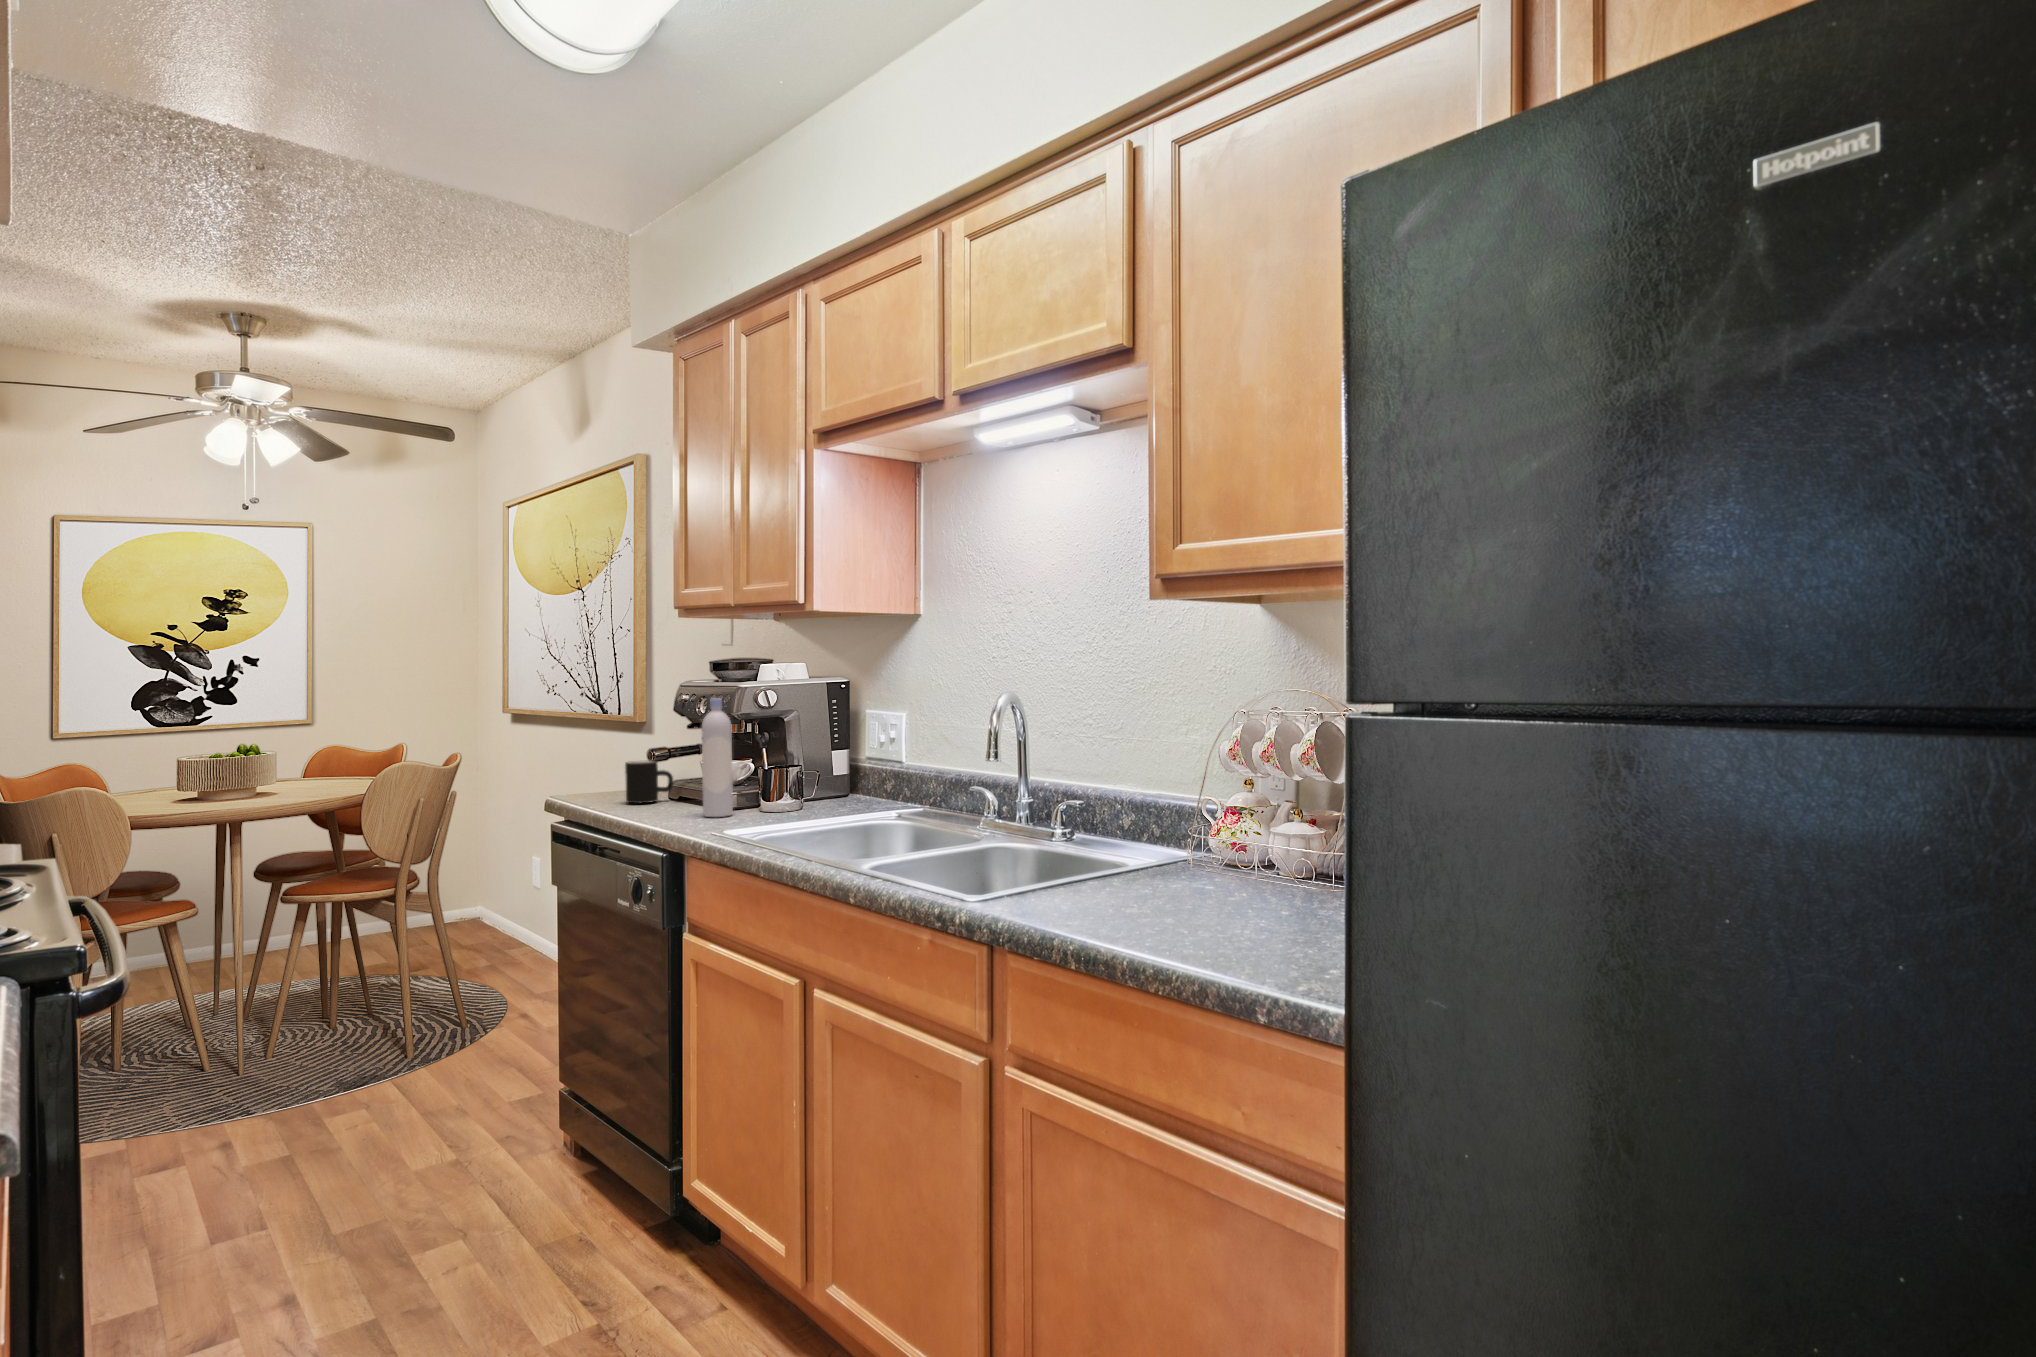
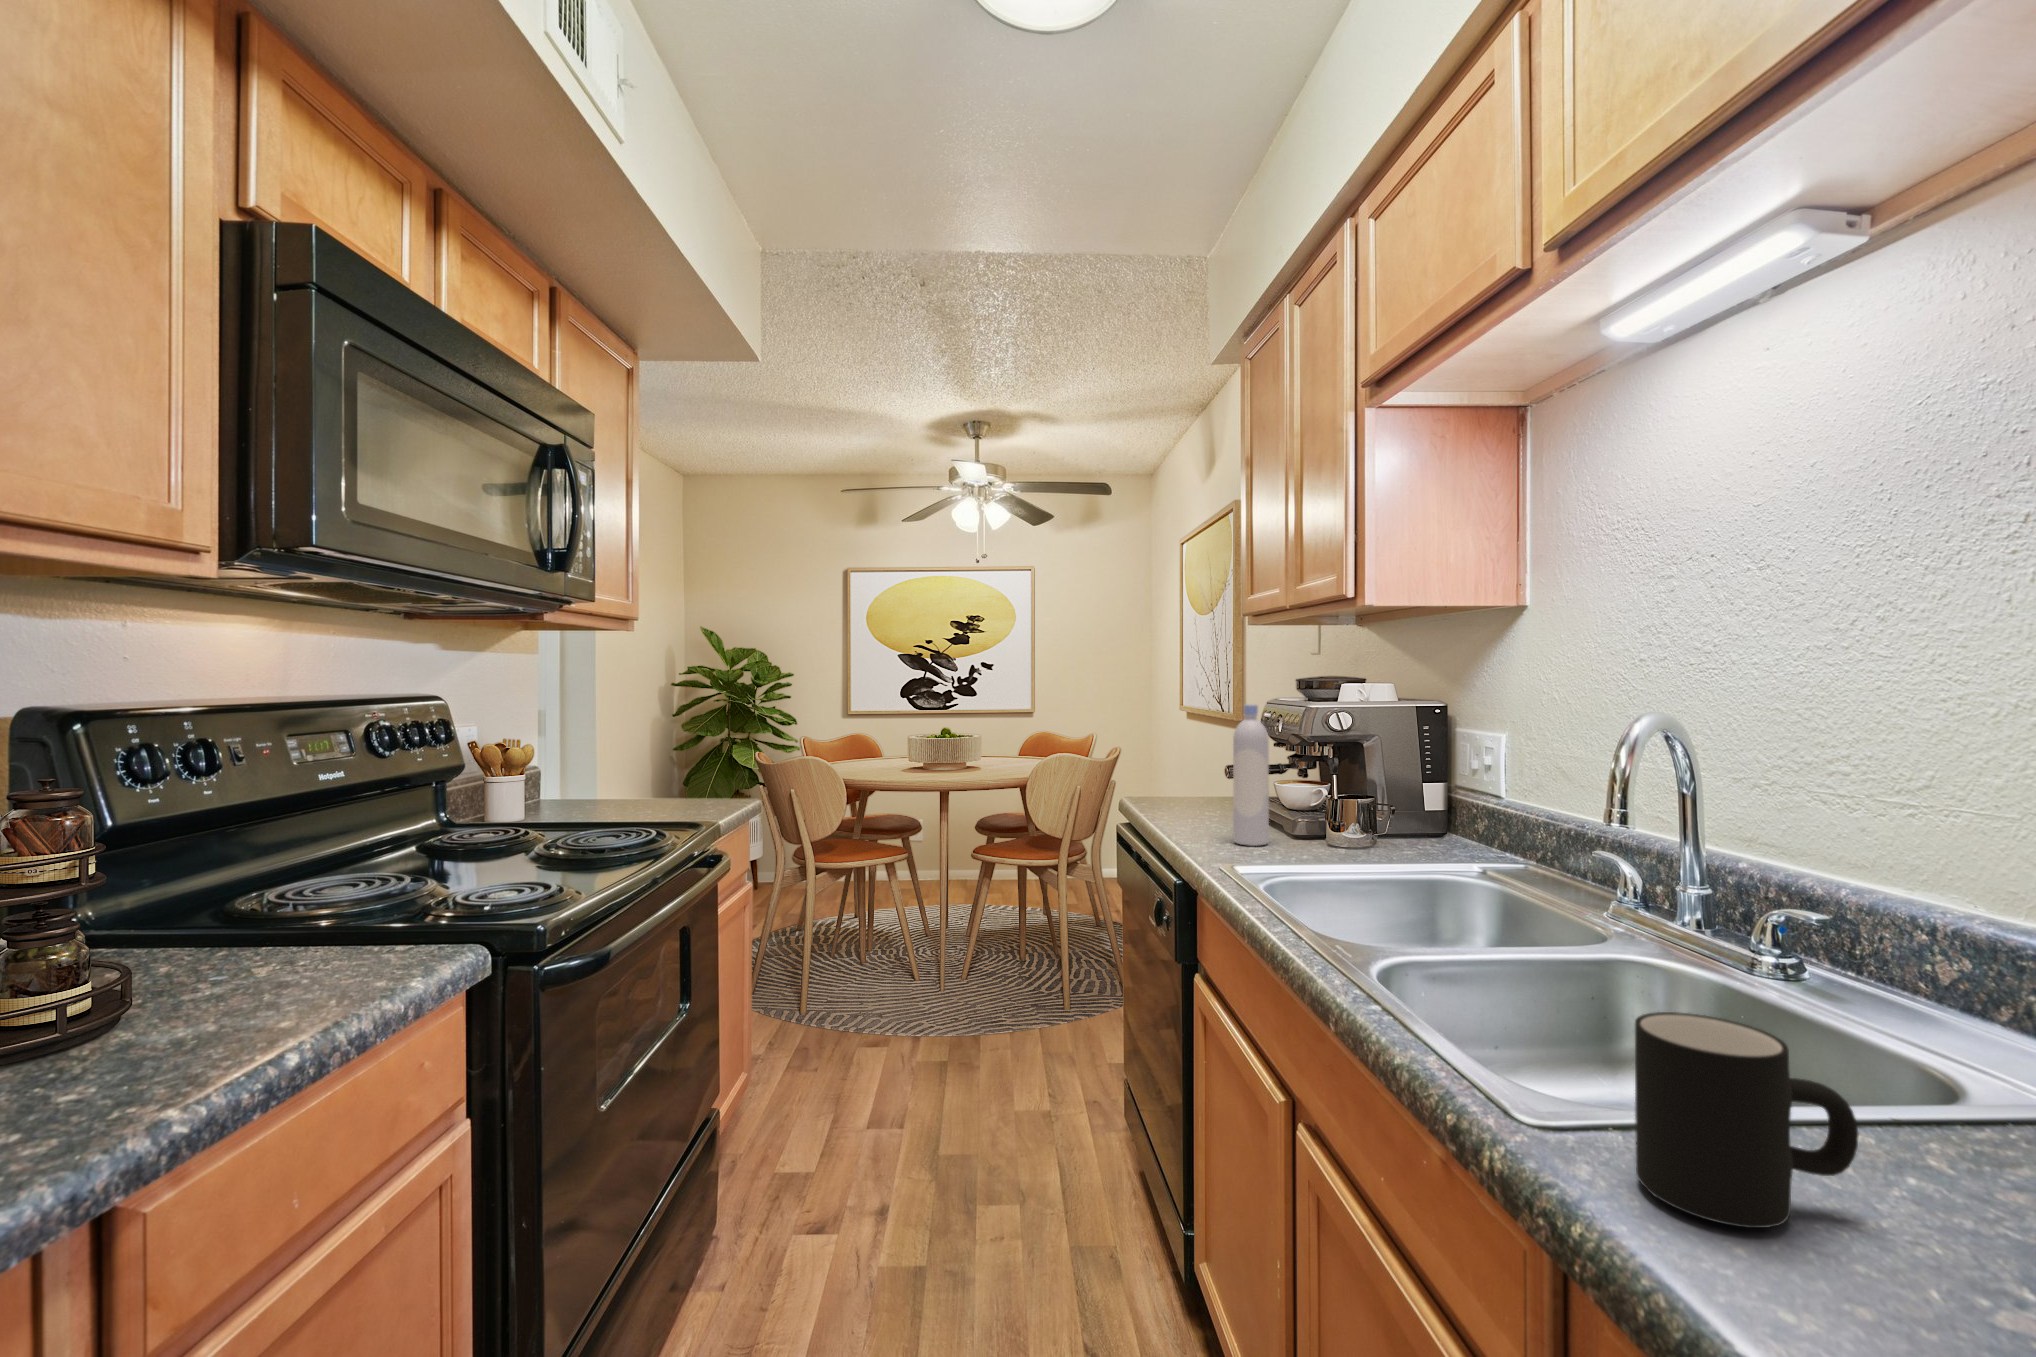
mug: present [625,761,673,803] -> present [1635,1012,1858,1228]

